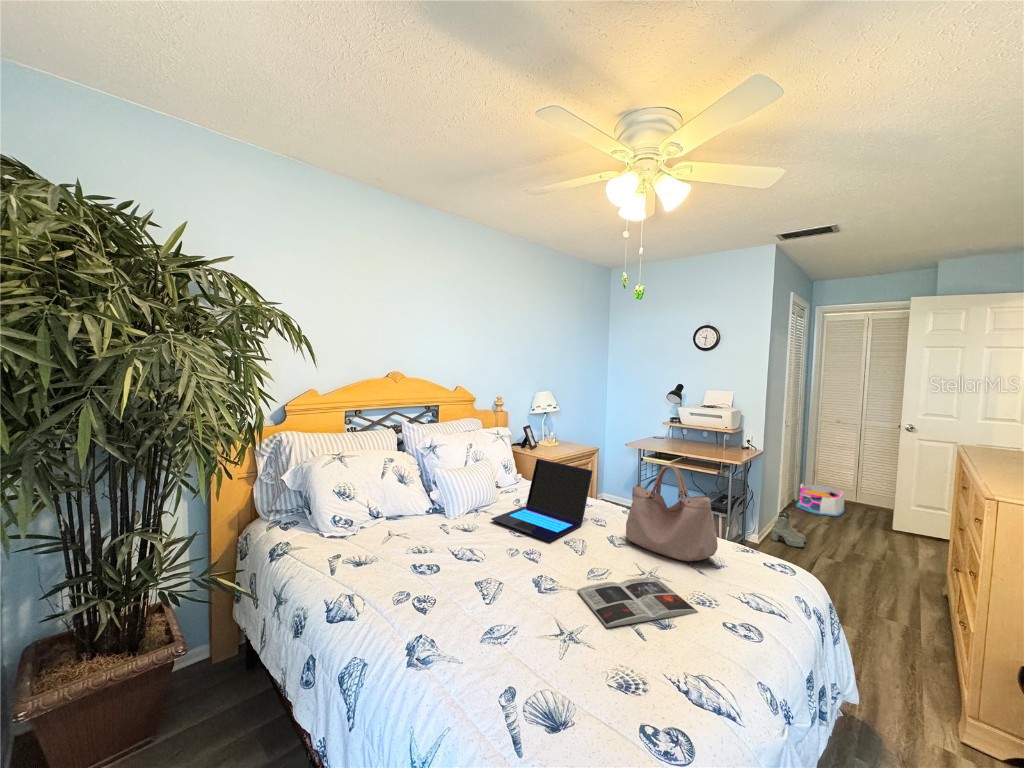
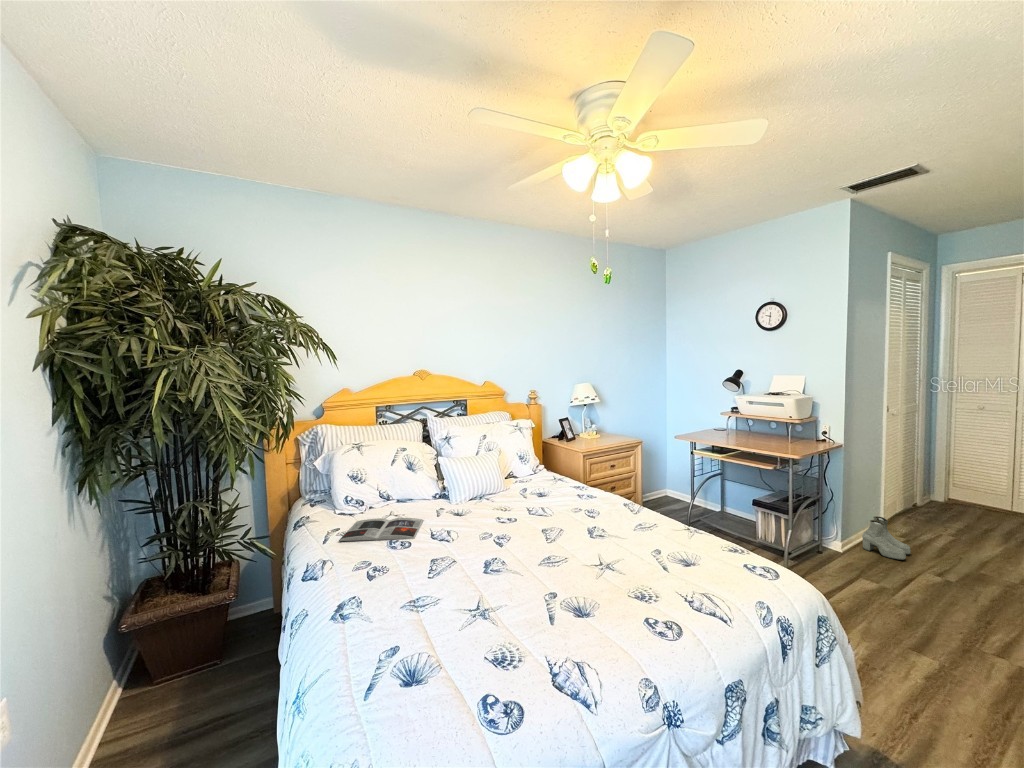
laptop: present [491,459,593,541] -> none [485,449,583,528]
handbag: present [626,465,718,561] -> none [605,454,689,556]
storage bin: present [796,484,845,516] -> none [914,484,989,526]
magazine: present [577,578,698,627] -> present [339,518,424,541]

